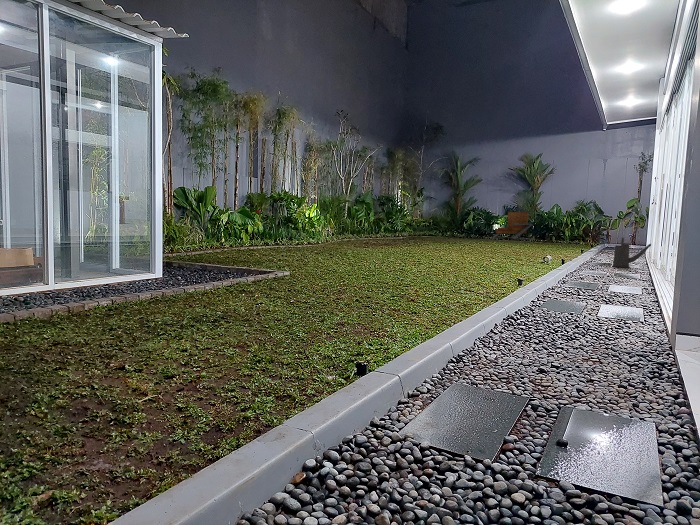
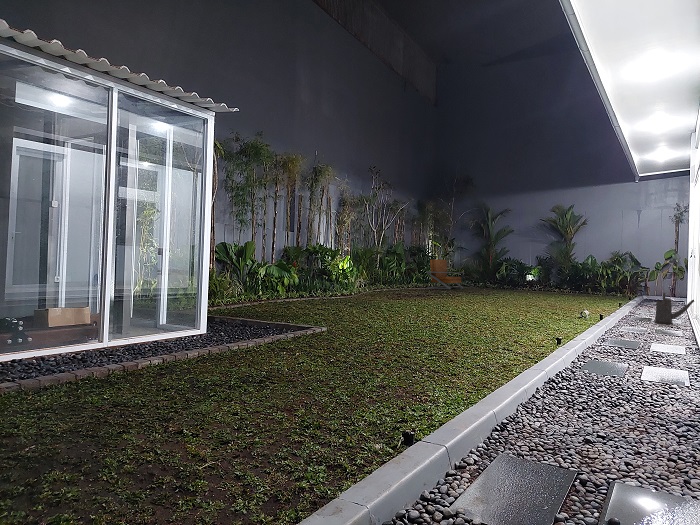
lounge chair: present [493,212,532,239] -> present [426,259,464,289]

